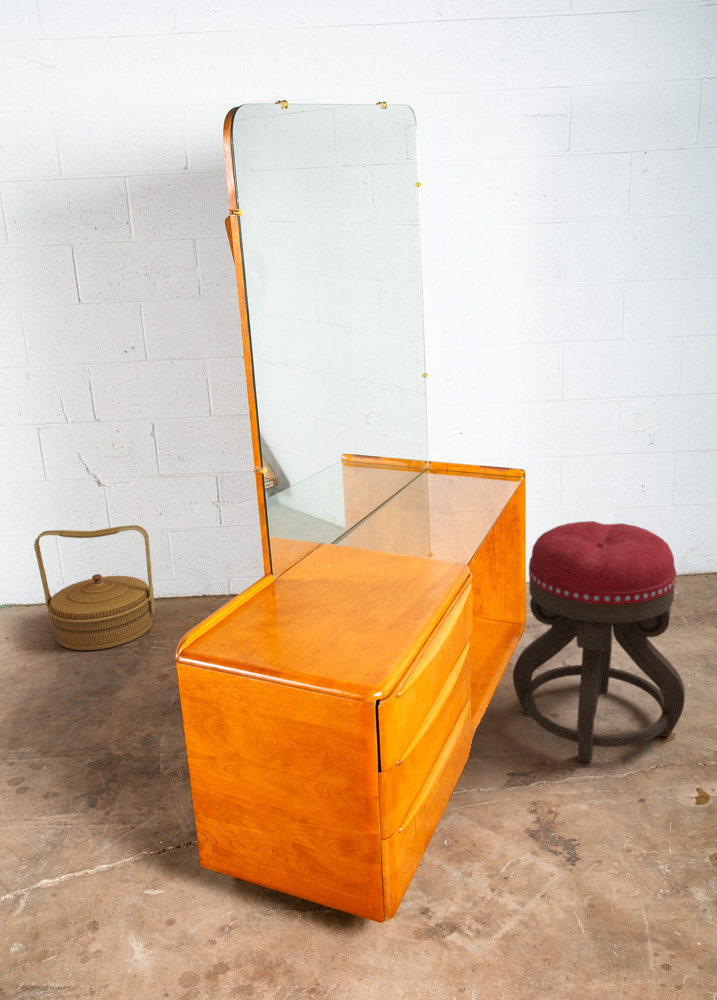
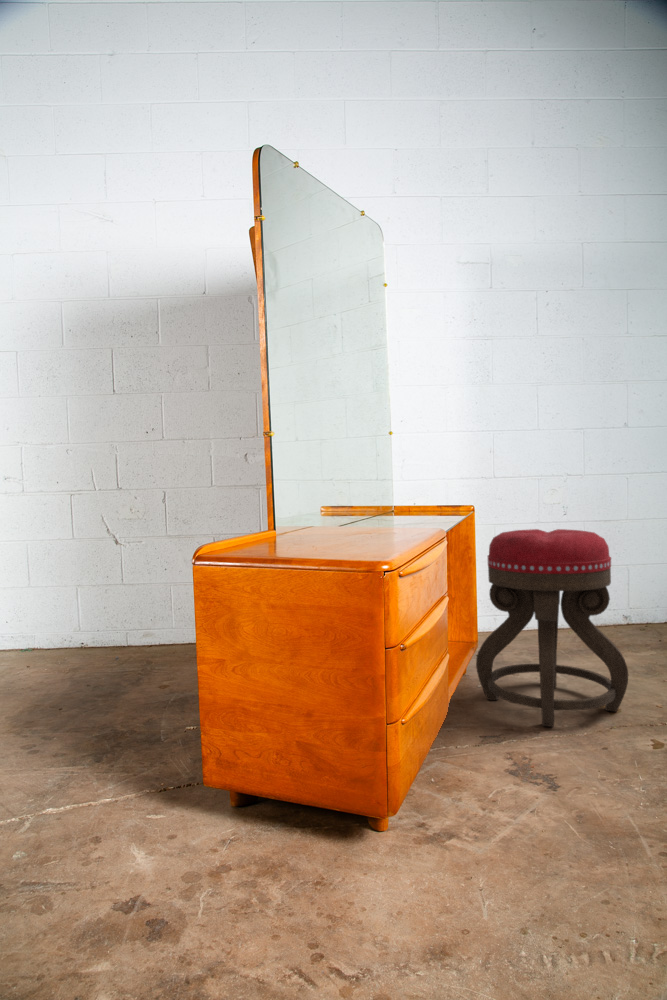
woven basket: present [34,525,155,650] -> none [63,565,161,669]

